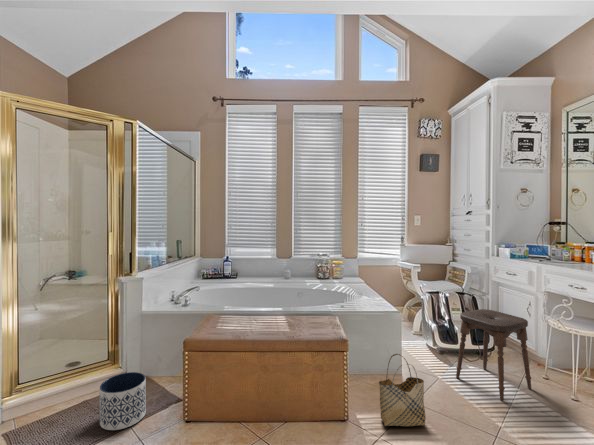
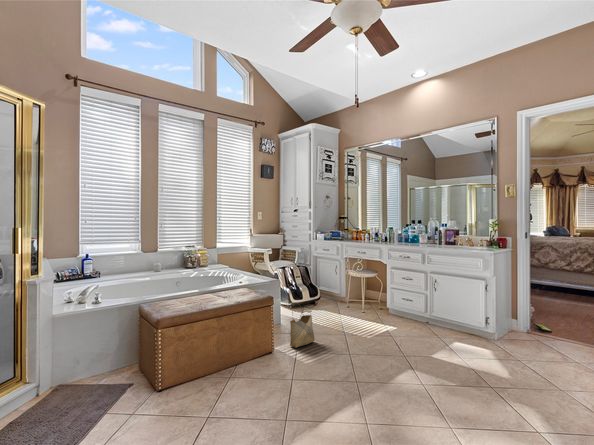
stool: present [456,309,531,401] -> none [310,272,346,321]
planter: present [100,372,146,430] -> none [62,367,111,426]

